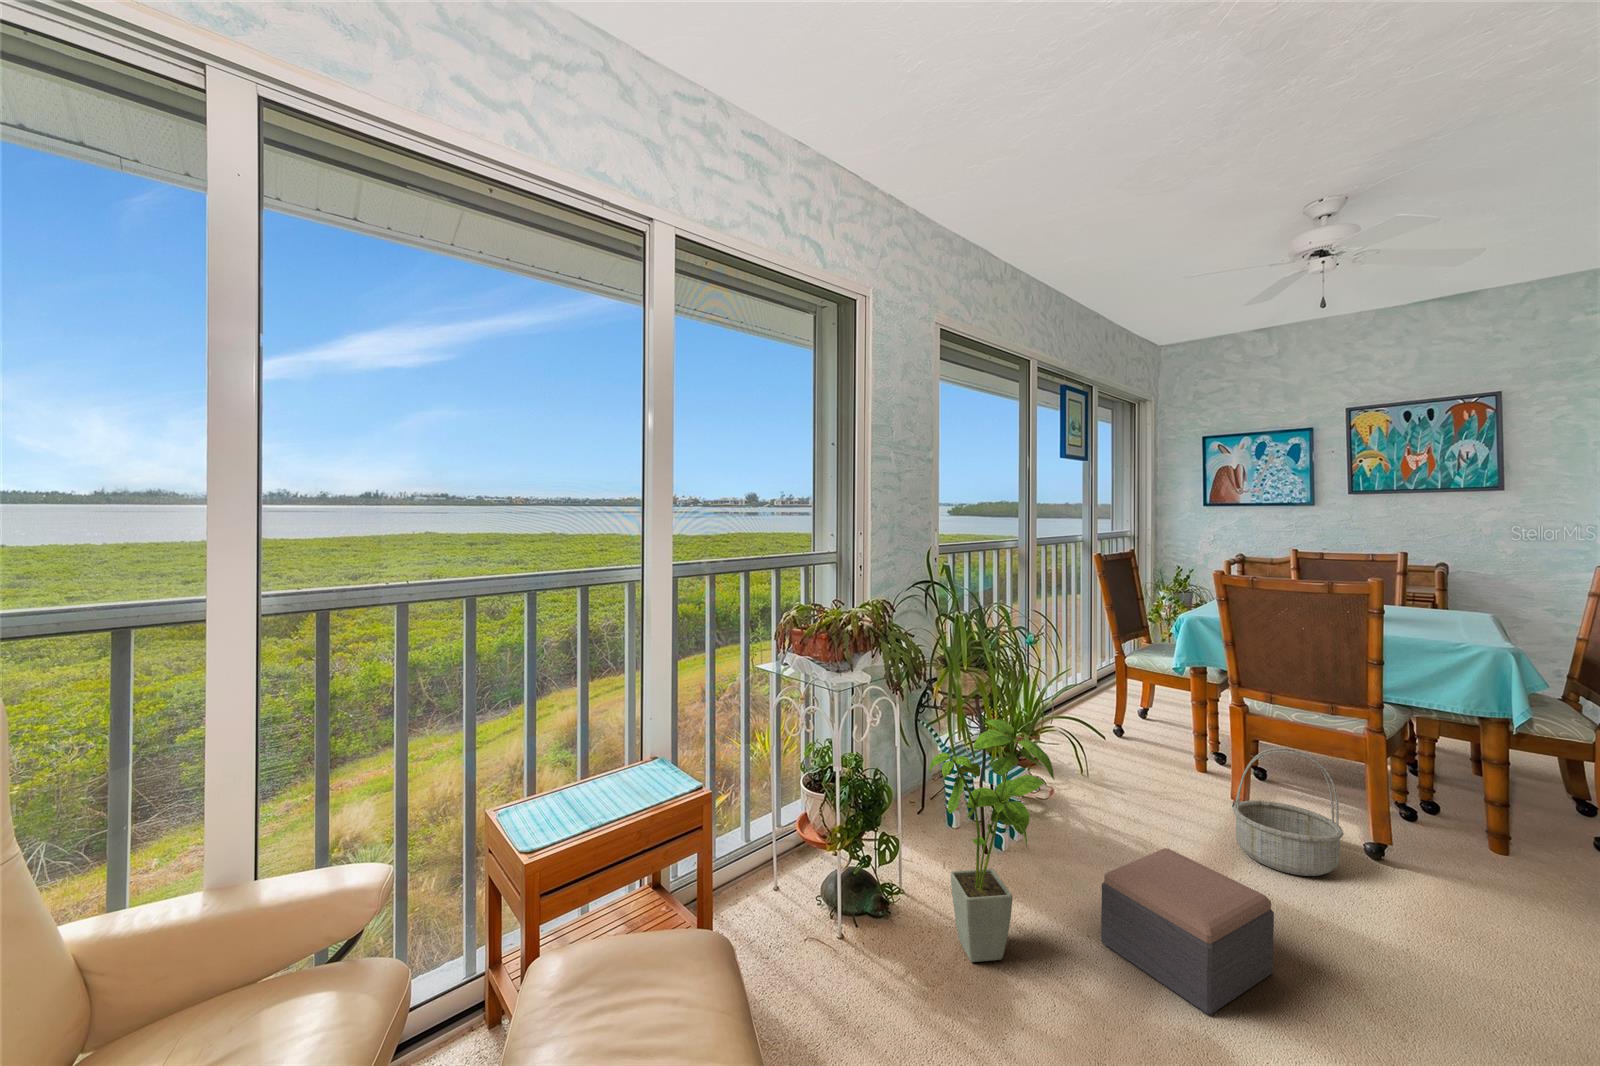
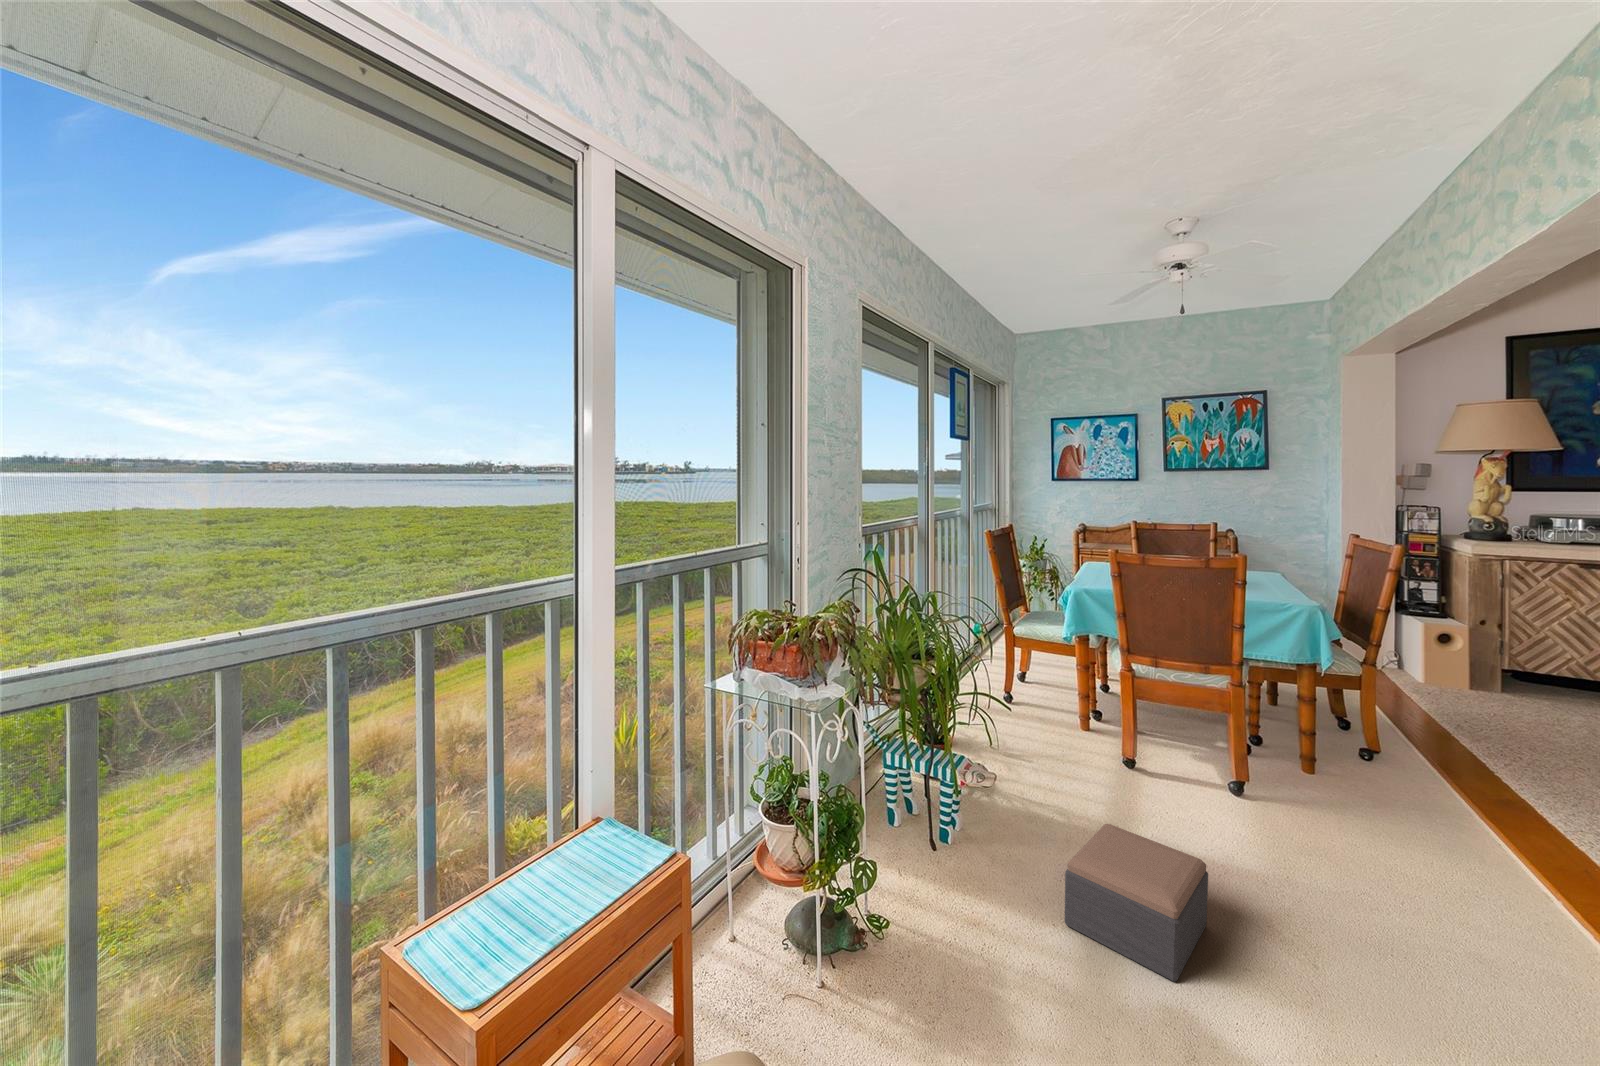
house plant: present [929,719,1055,962] -> none [911,733,1046,974]
basket: present [1233,748,1344,876] -> none [1133,712,1222,821]

